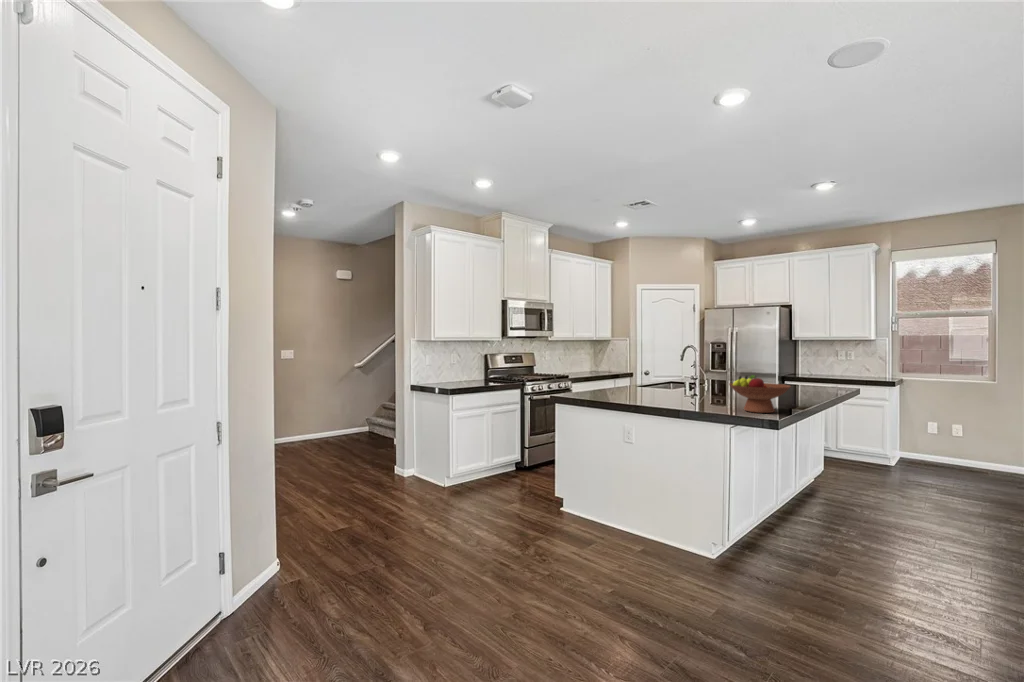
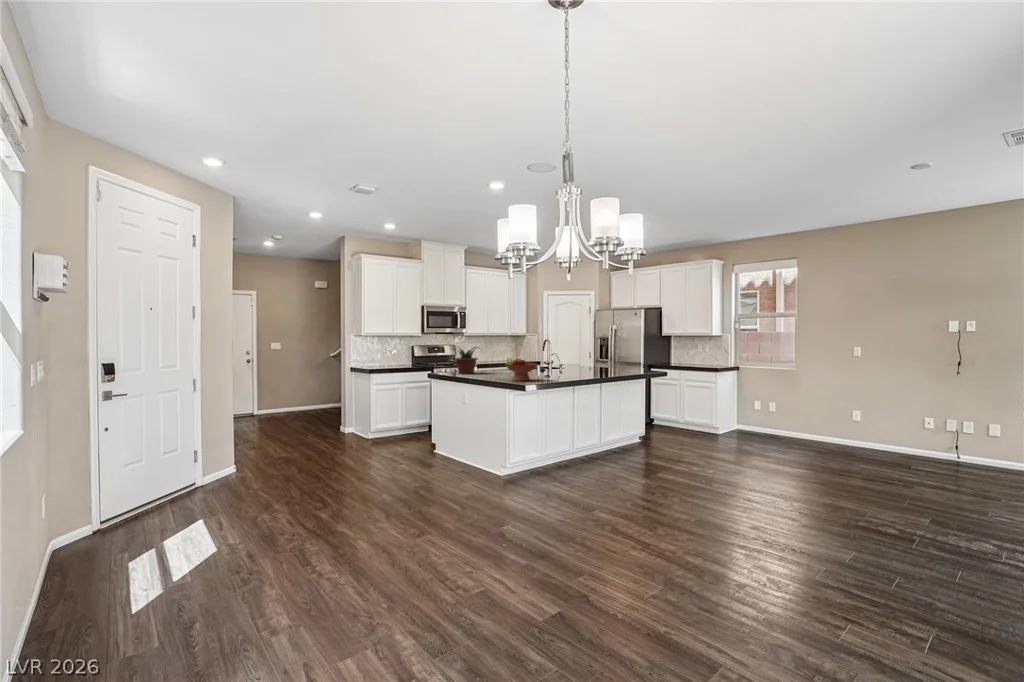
potted plant: none [593,356,639,397] -> present [454,347,479,374]

